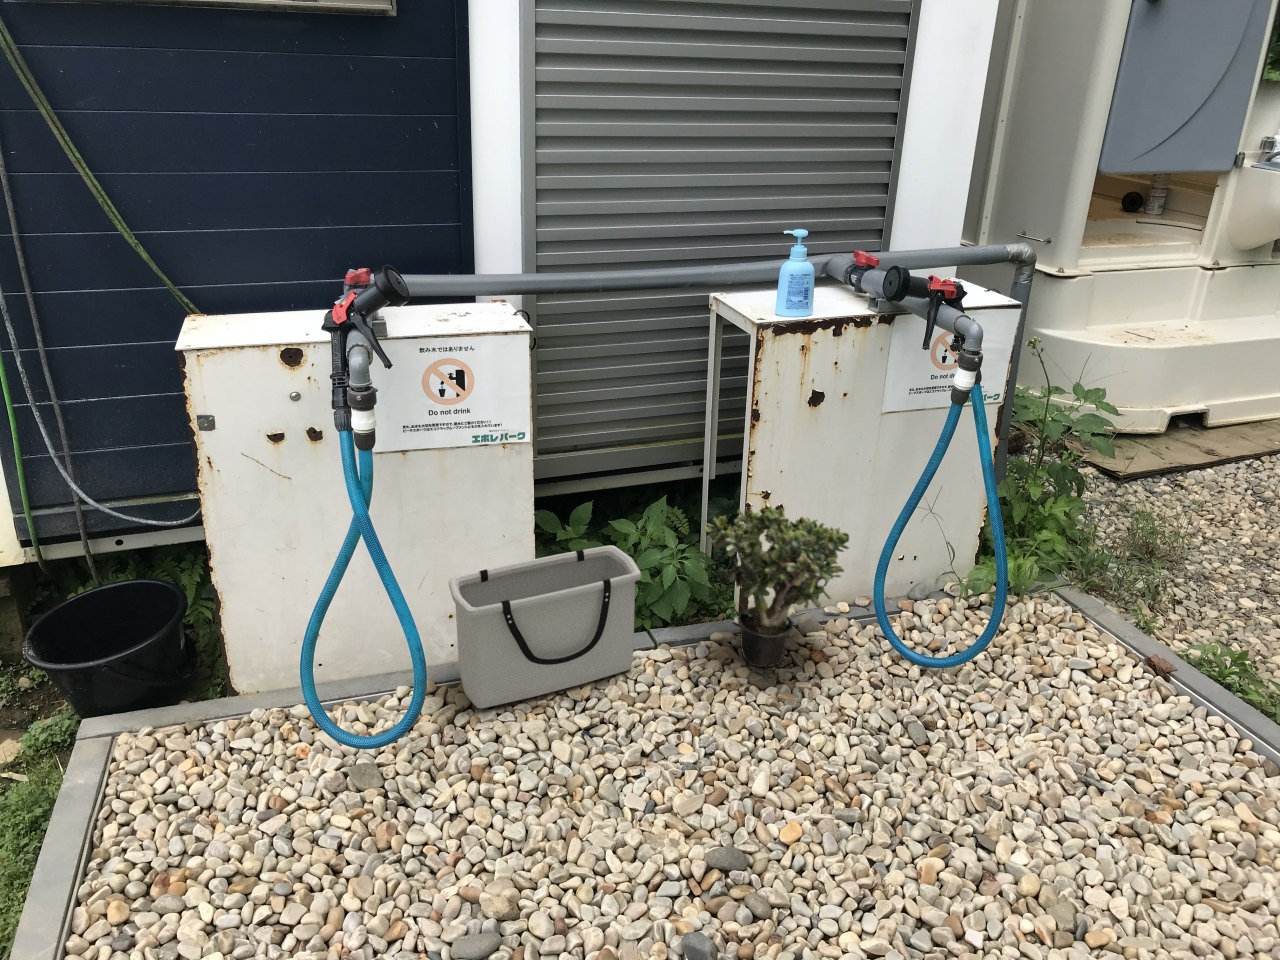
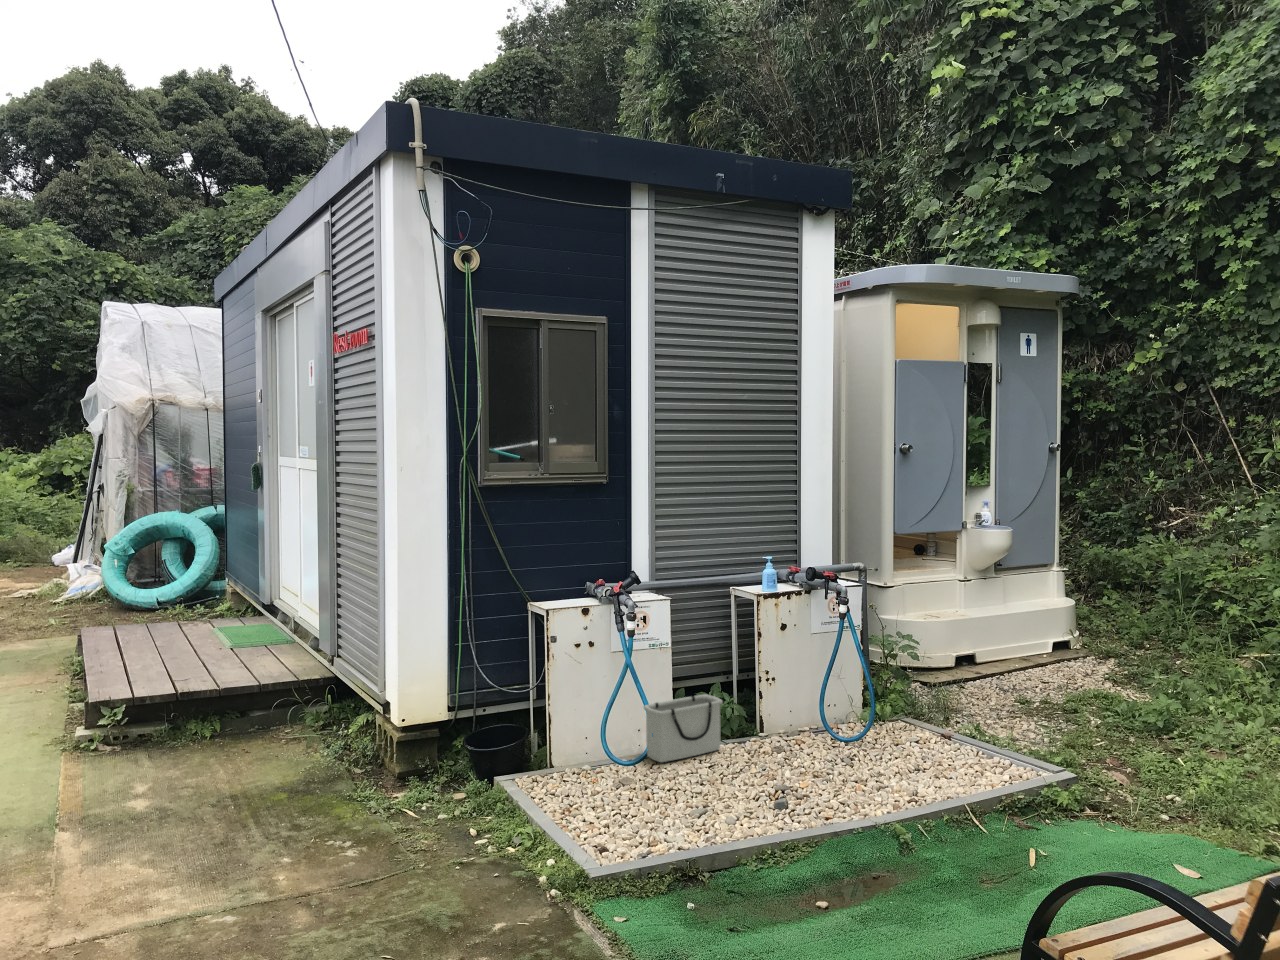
potted plant: present [704,507,849,667] -> none [745,669,808,746]

